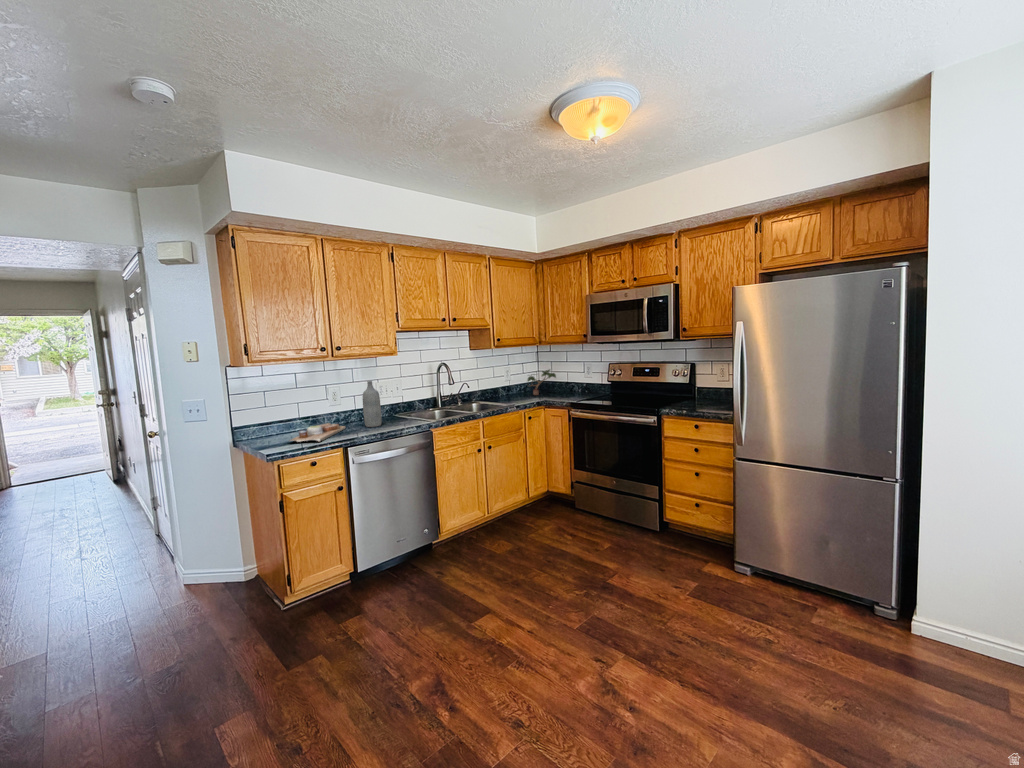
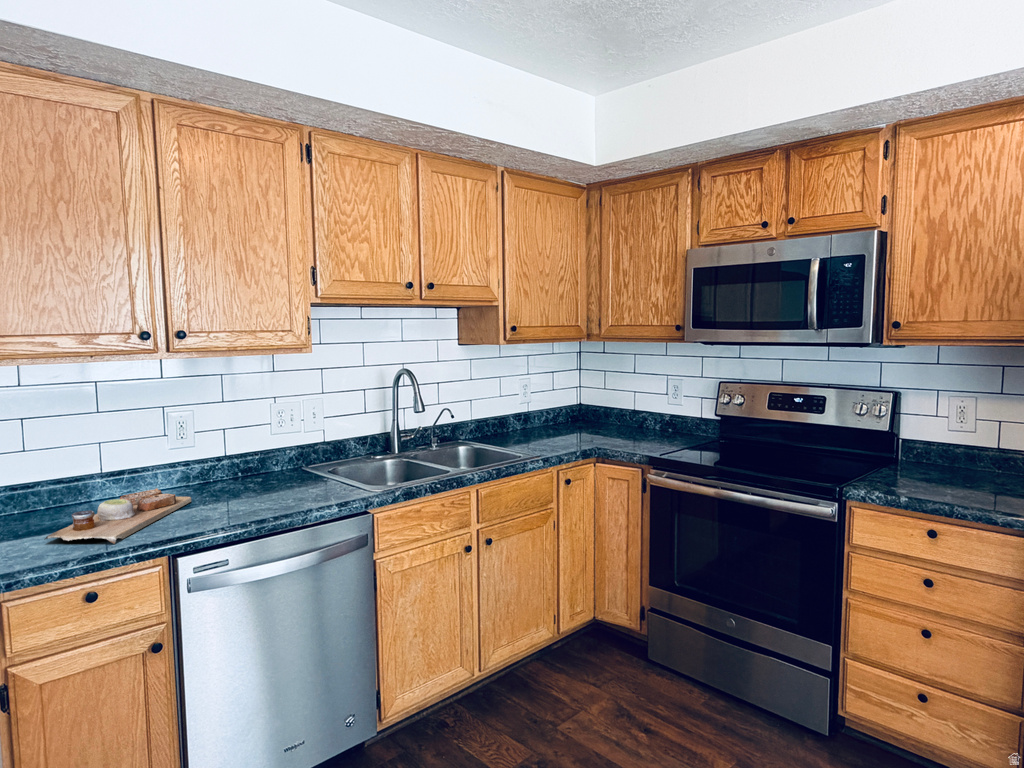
potted plant: present [528,369,556,395] -> none [555,383,625,432]
bottle: present [363,381,382,427] -> none [230,404,268,501]

